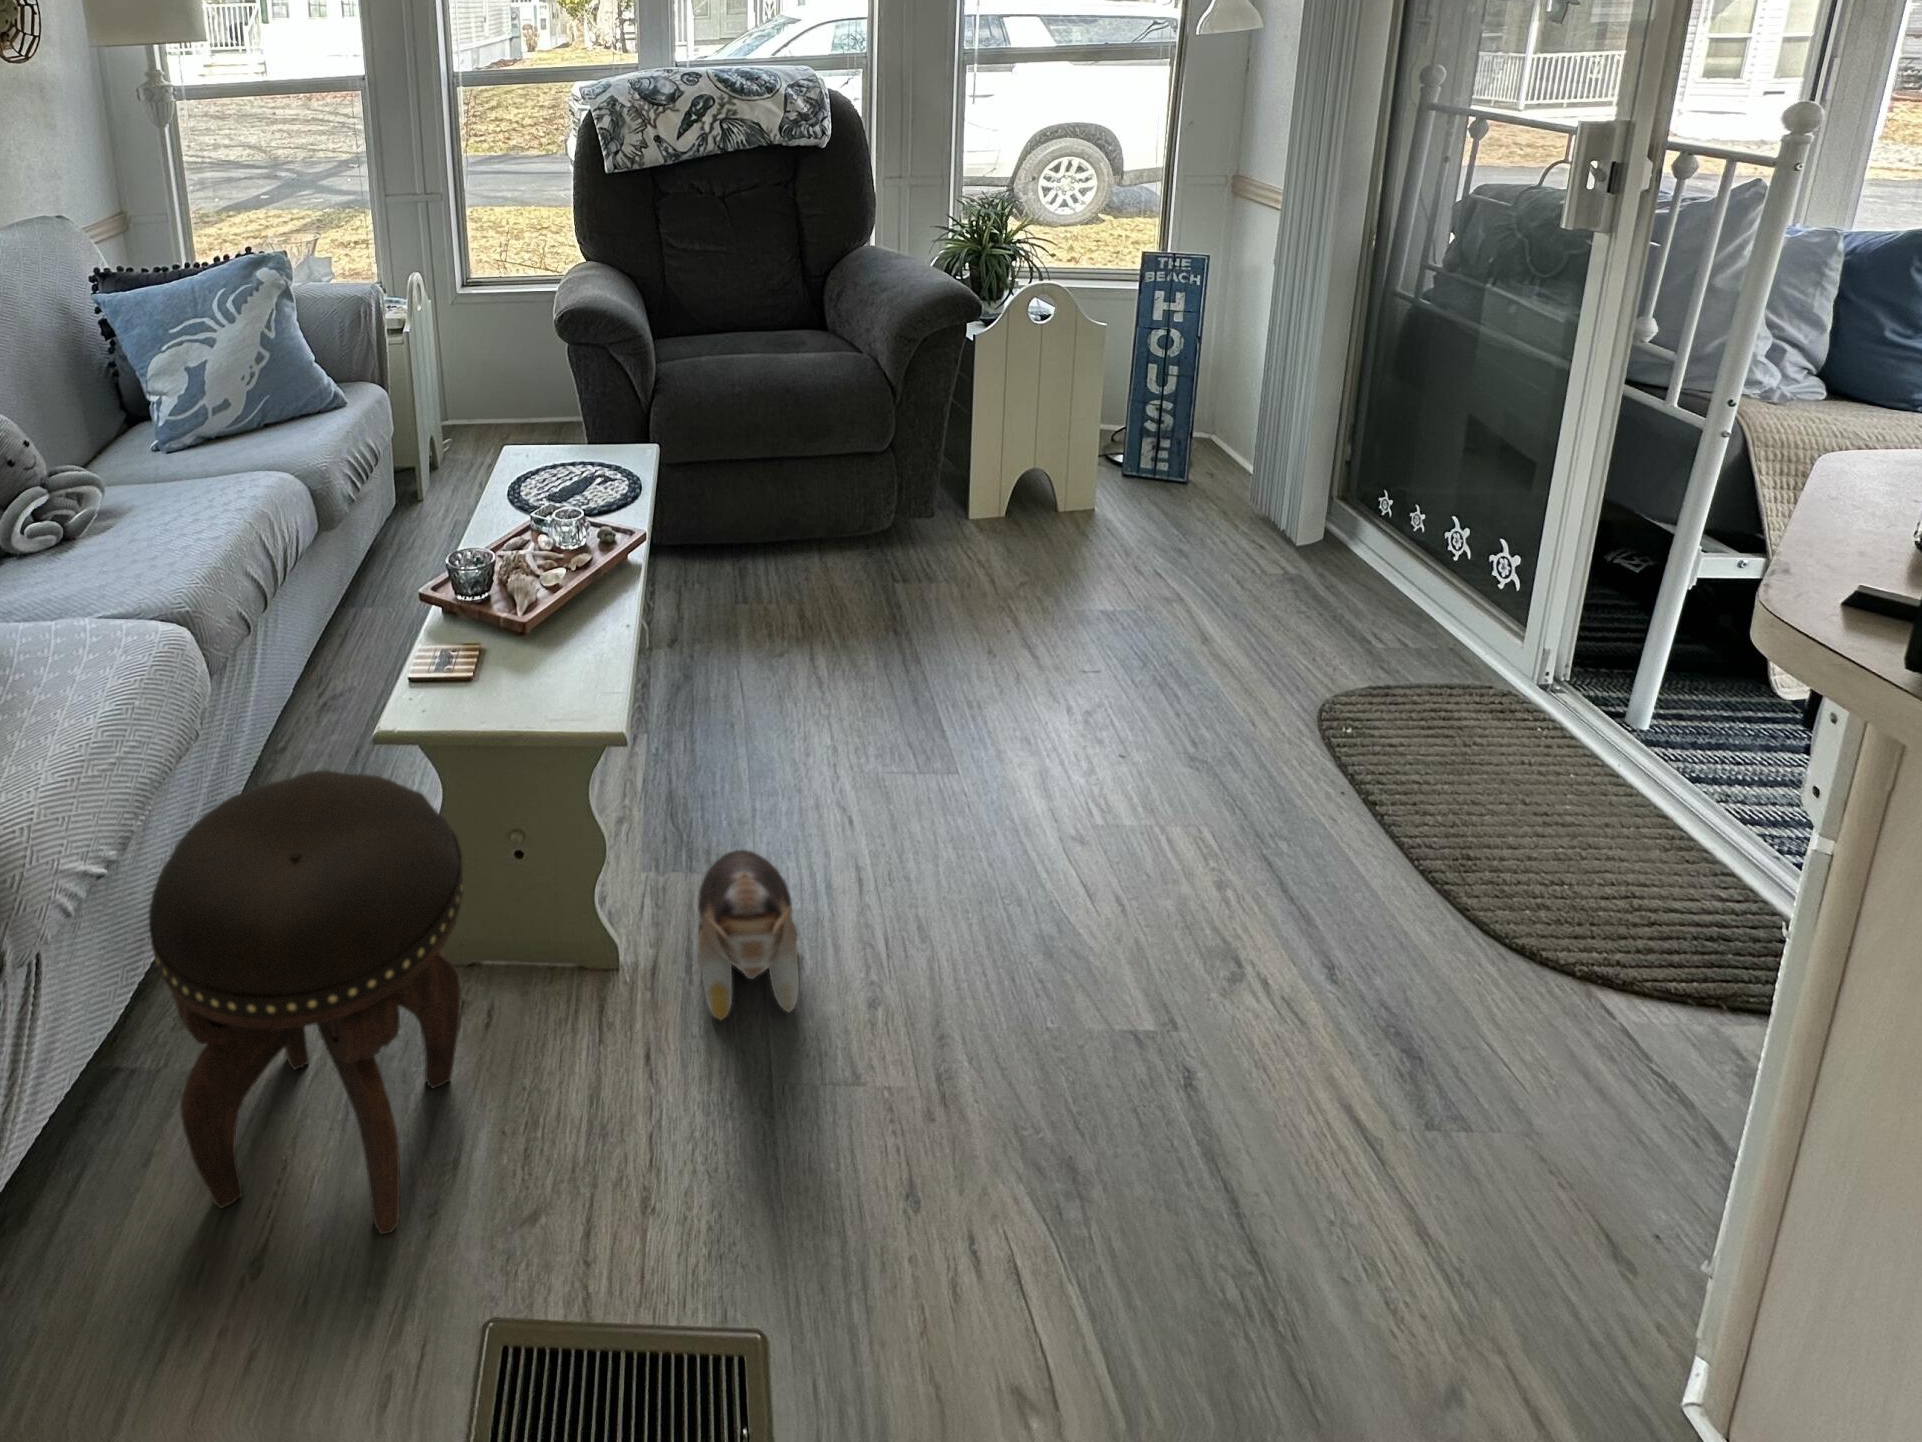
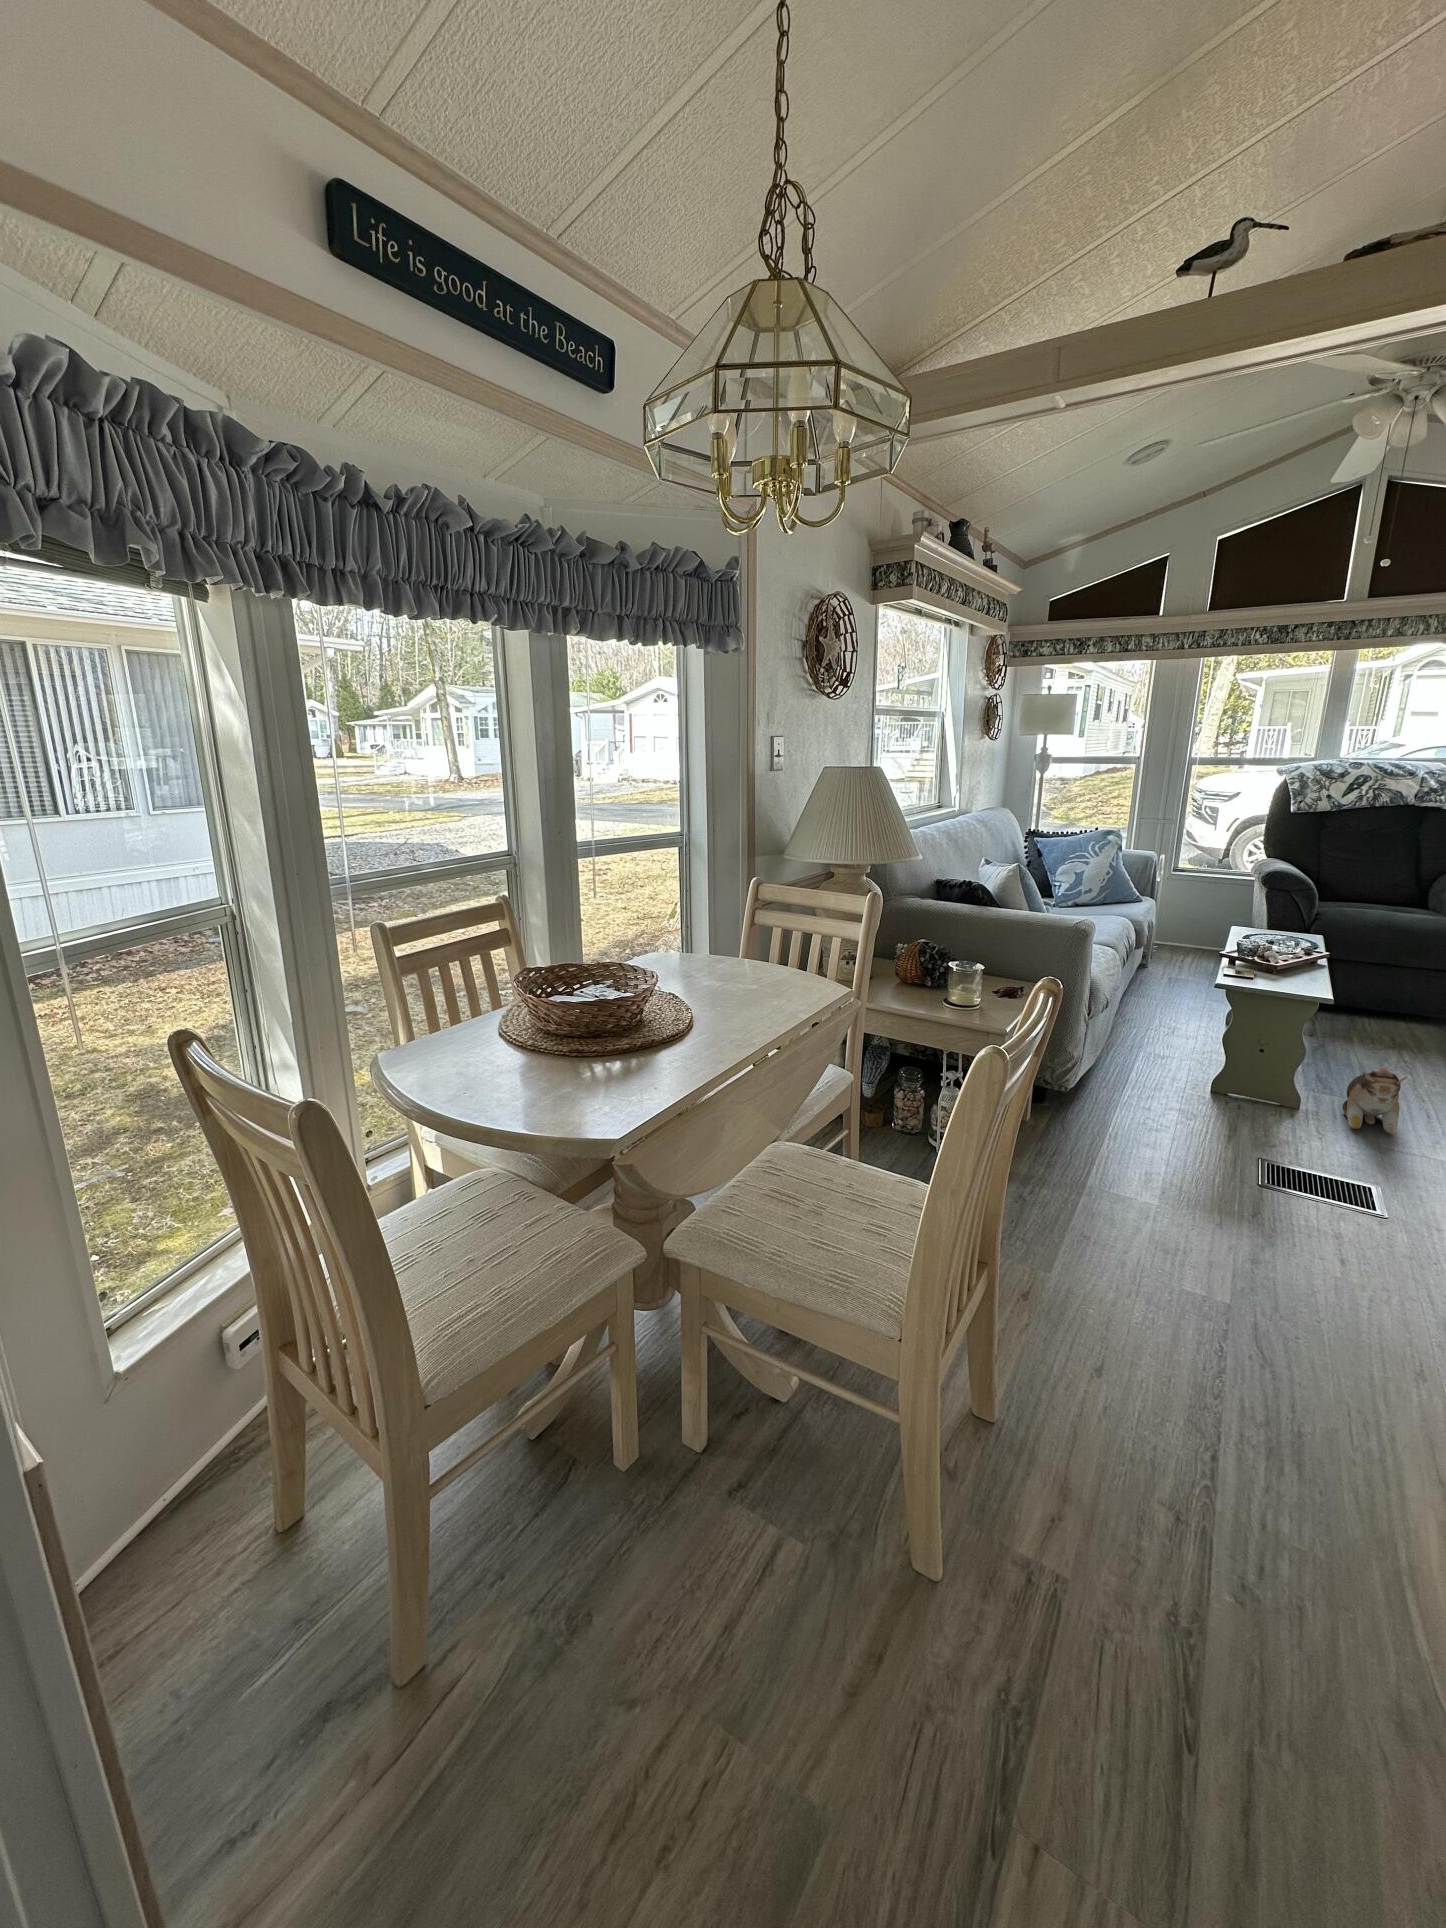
footstool: present [149,770,463,1235] -> none [1140,989,1264,1137]

